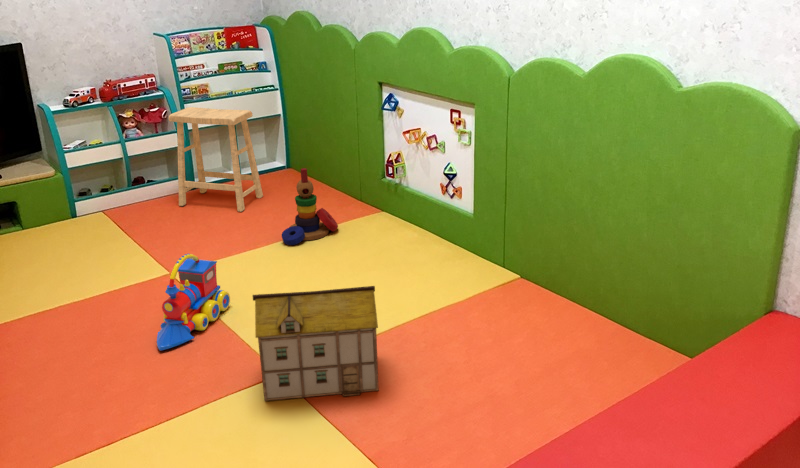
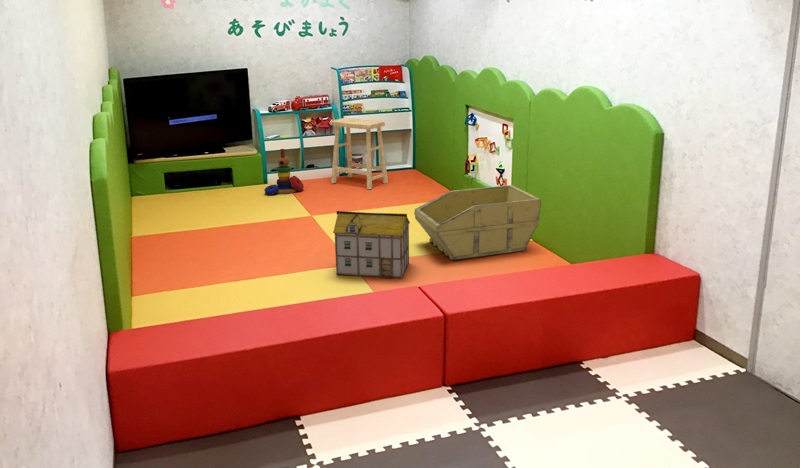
stacking toy: present [282,168,338,245] -> present [264,149,304,195]
storage bin: none [357,201,547,338] -> present [414,185,541,260]
toy train: present [157,254,230,351] -> none [289,195,339,248]

